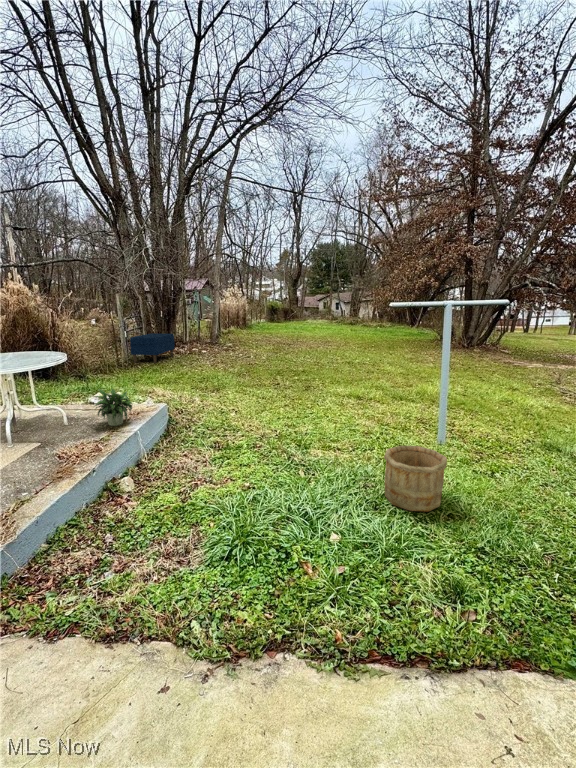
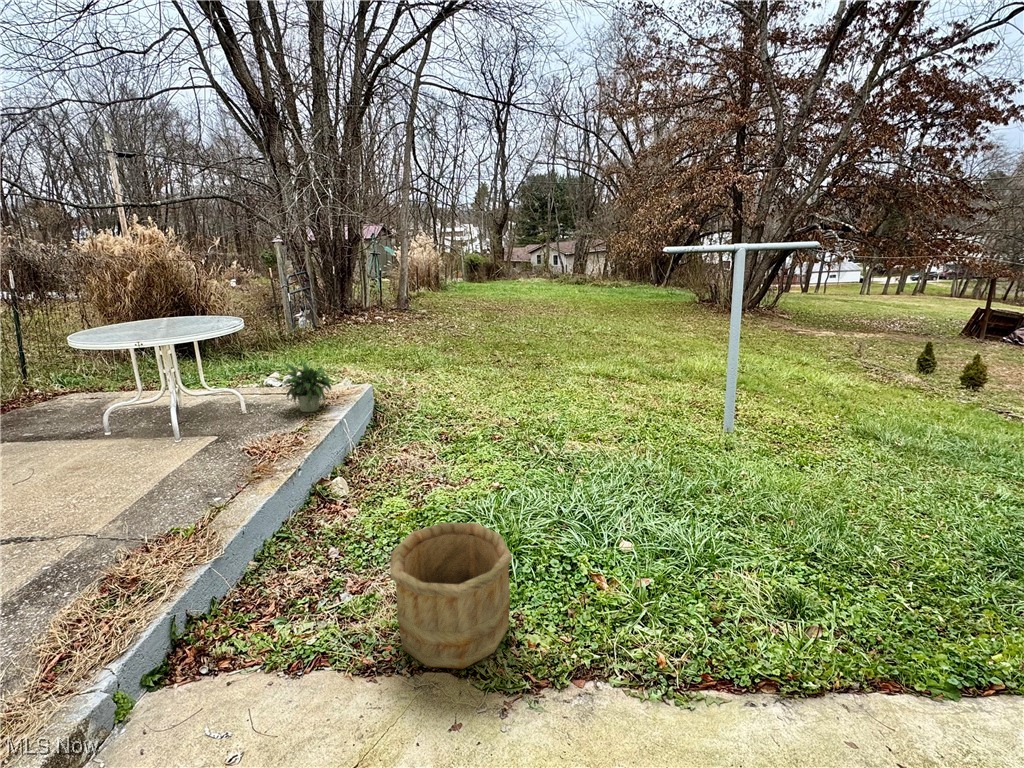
bench: present [130,333,175,363] -> none [298,292,357,332]
wooden bucket: present [384,446,447,512] -> present [391,523,512,669]

